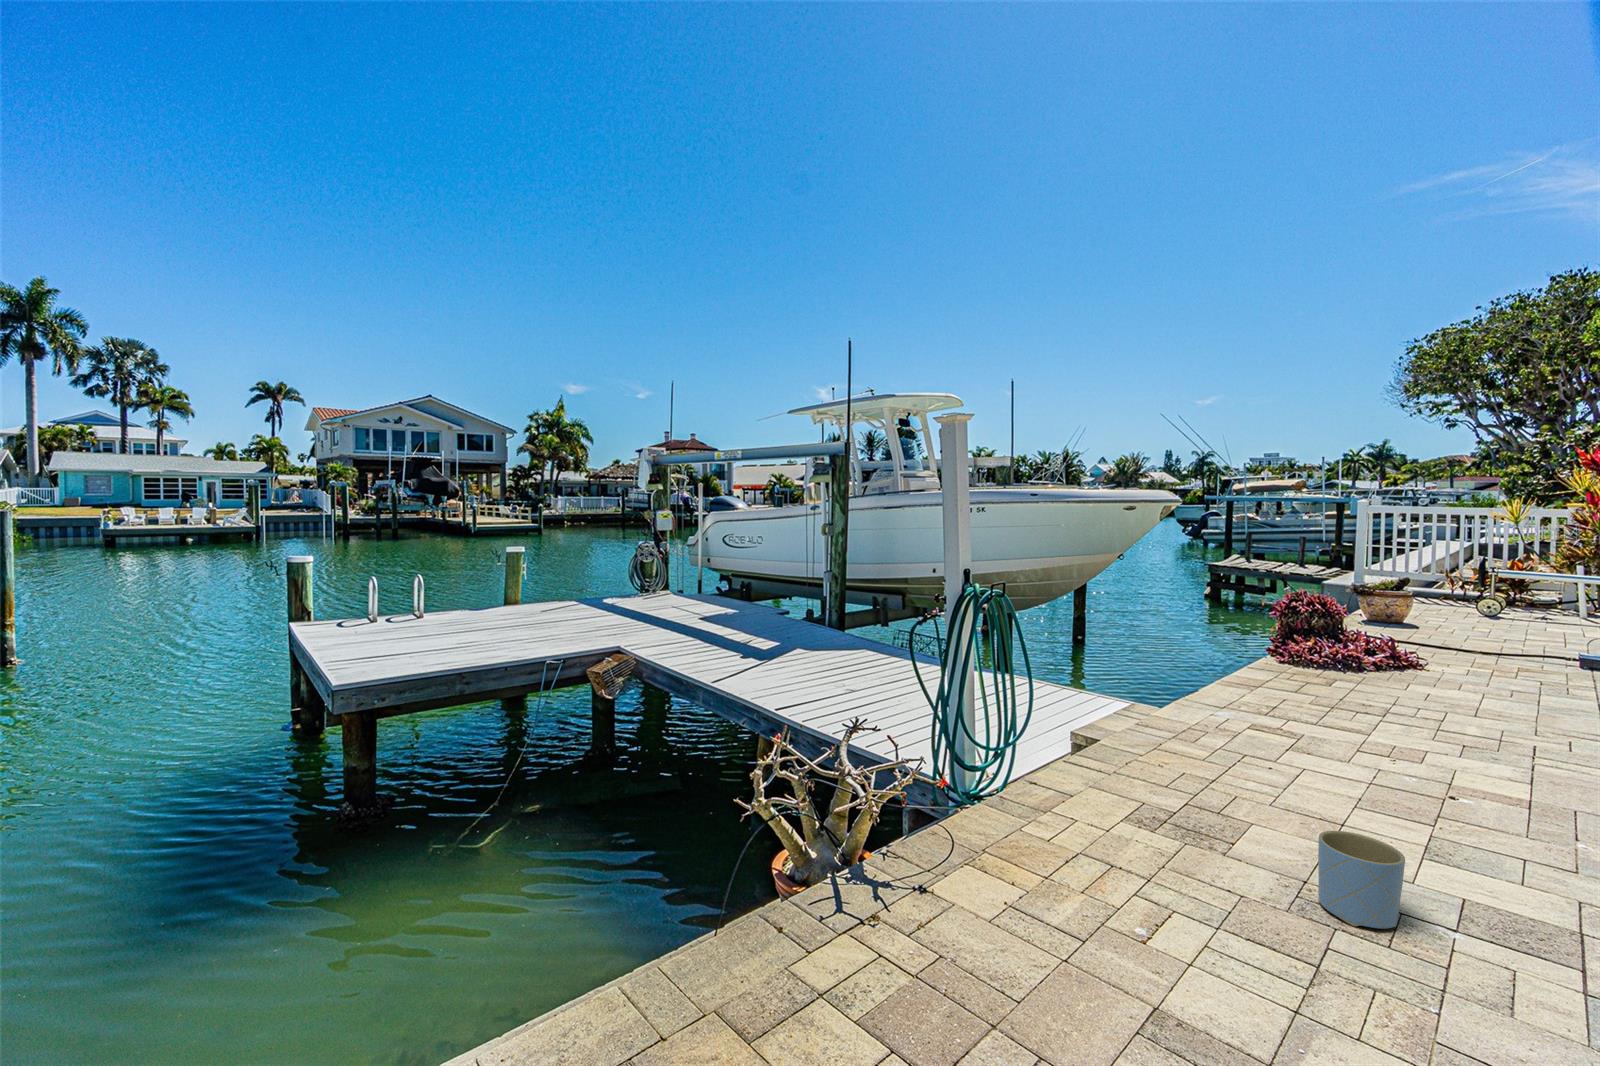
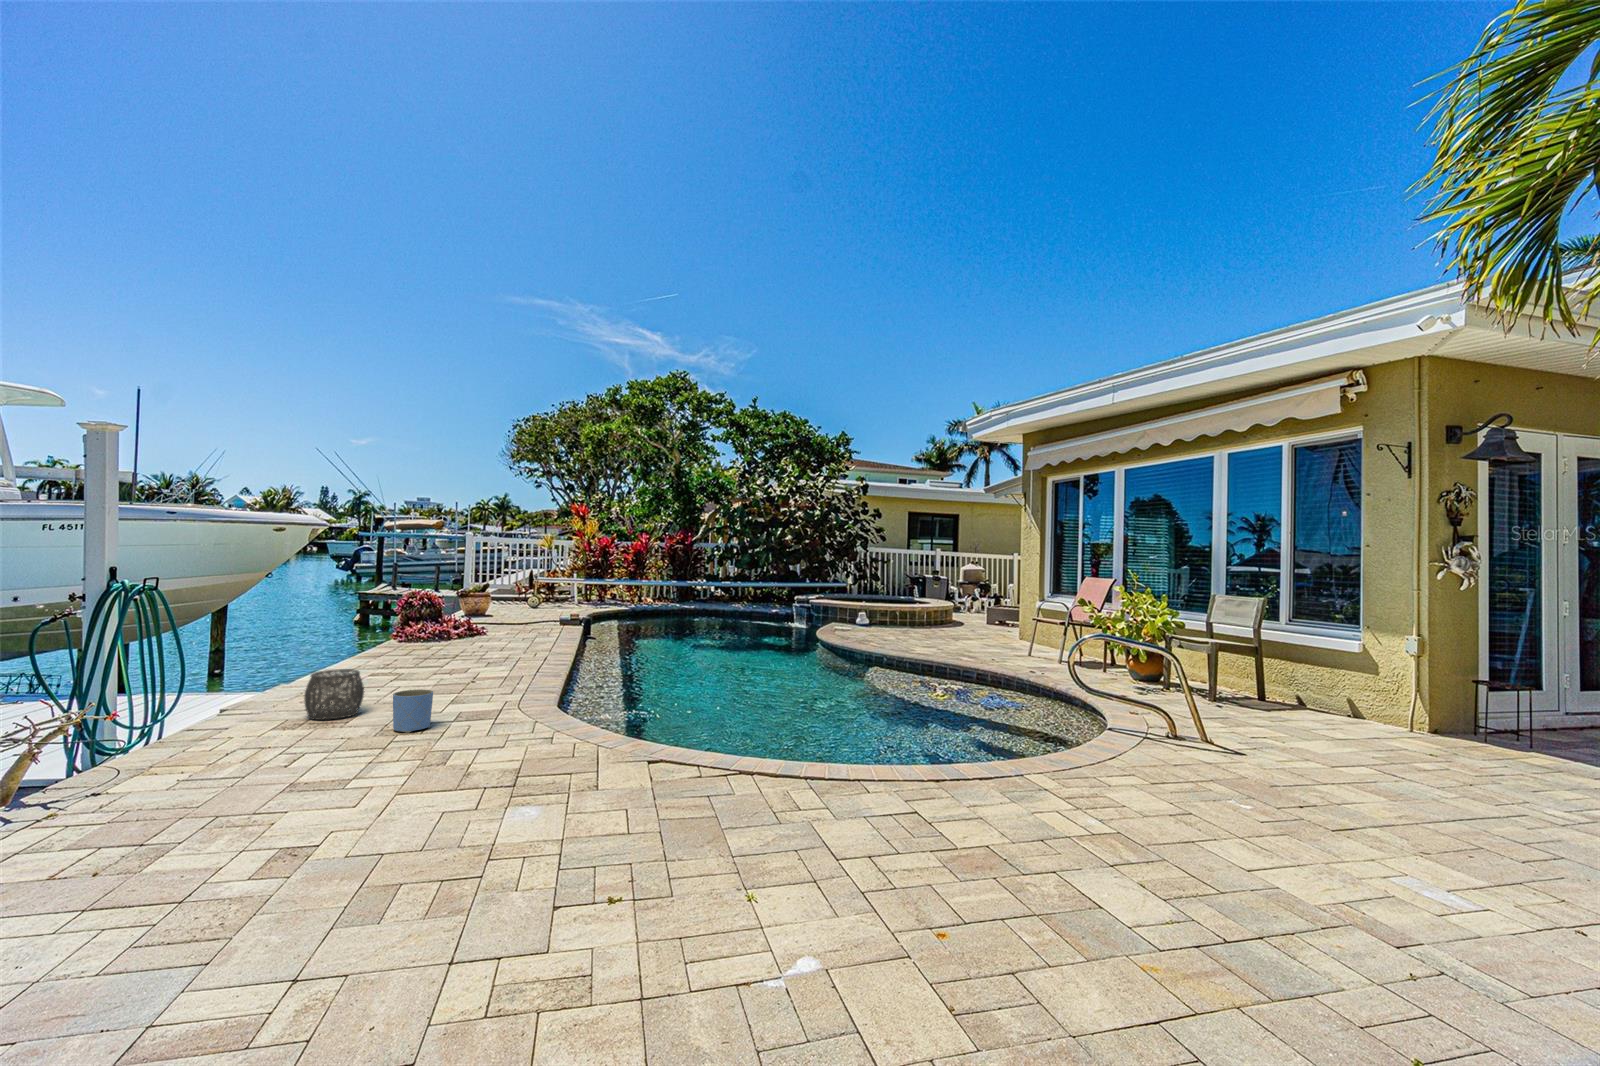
woven basket: none [1165,736,1255,825] -> present [304,669,364,720]

